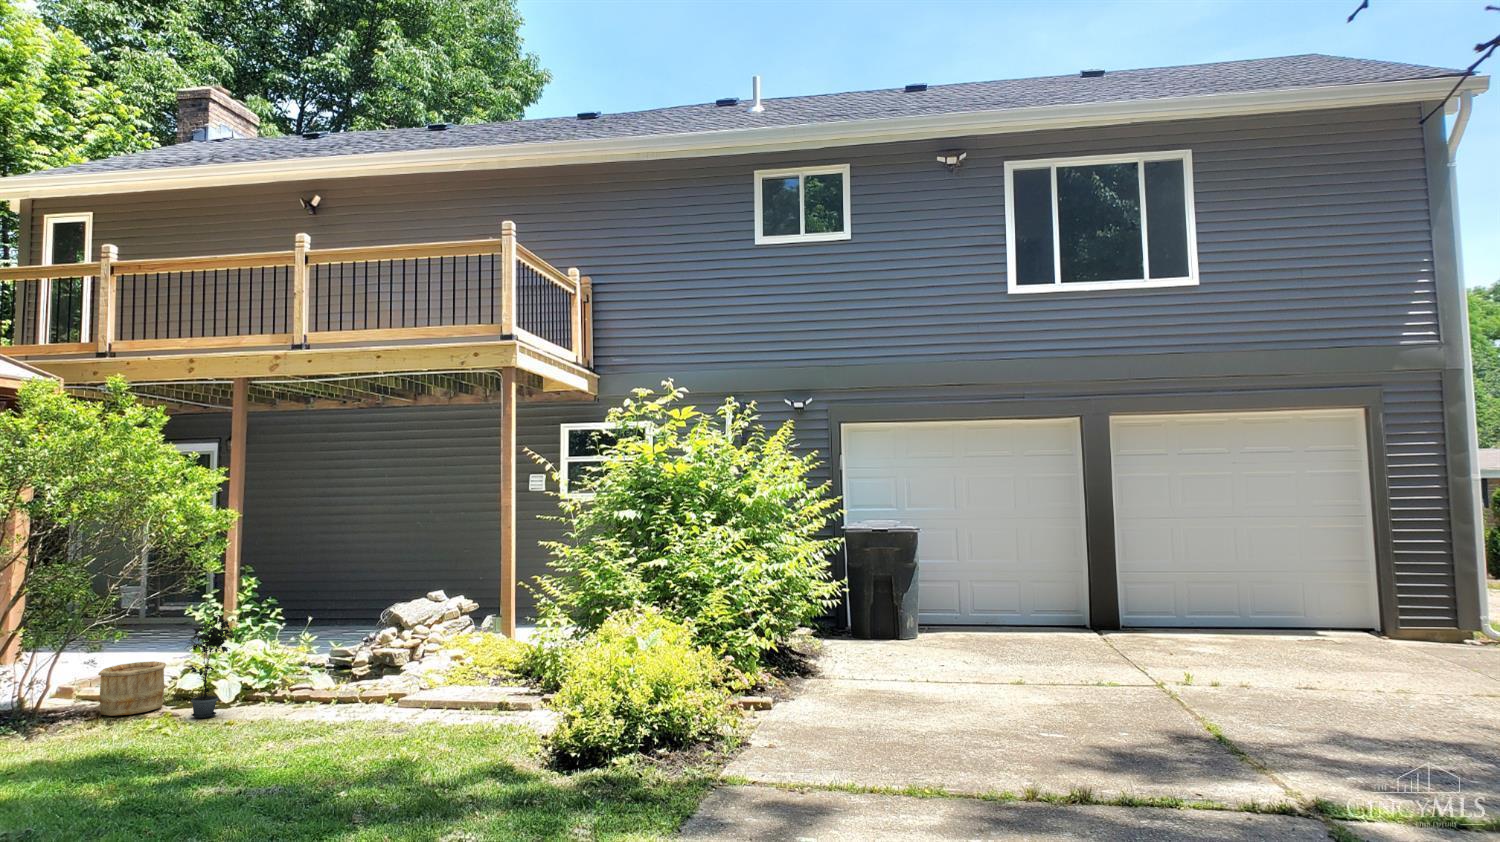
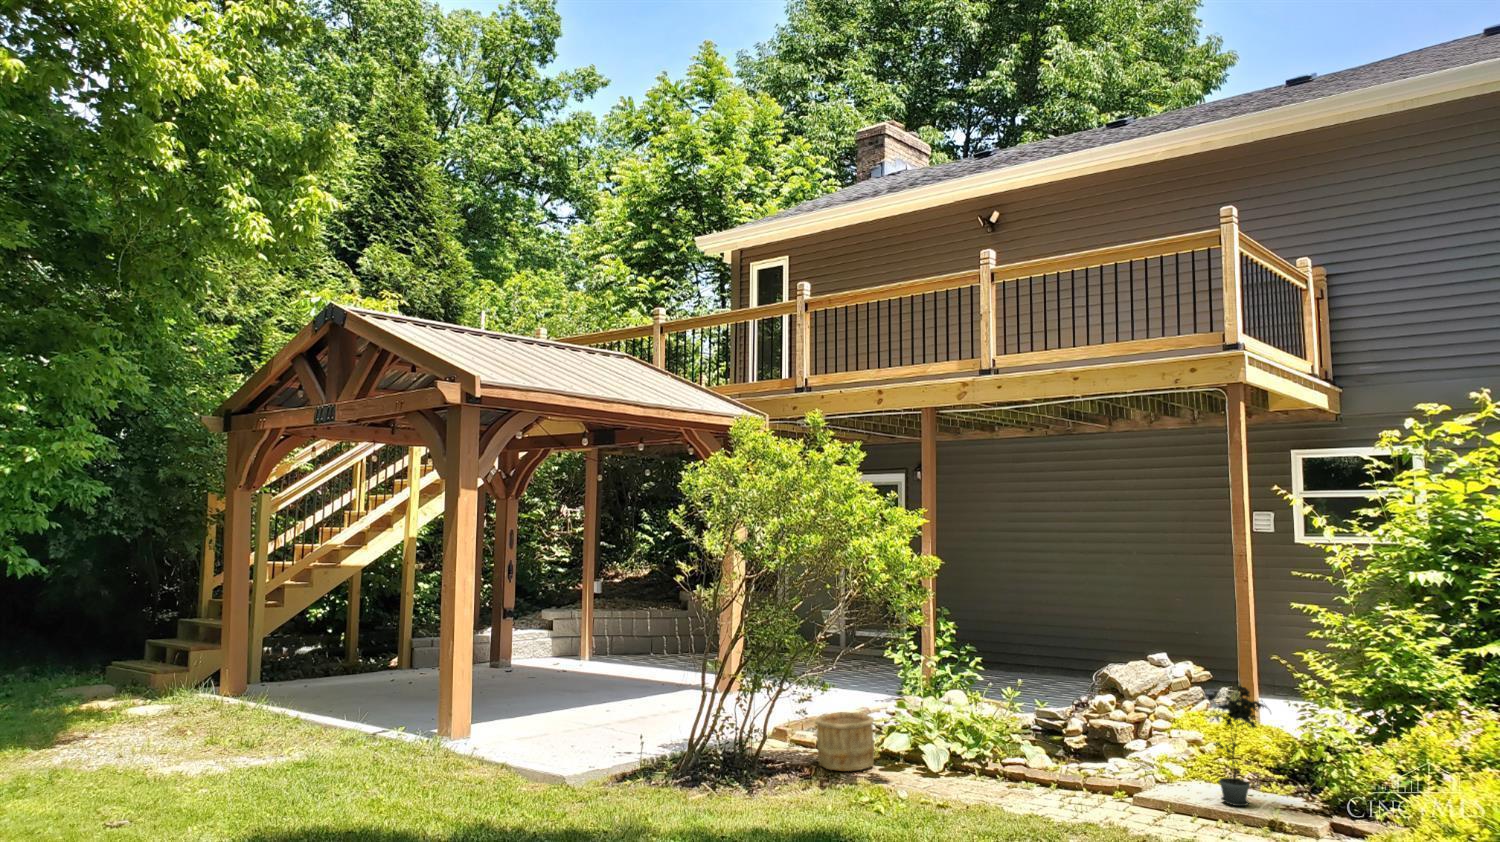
potted plant: present [187,615,234,718] -> present [1205,685,1267,806]

